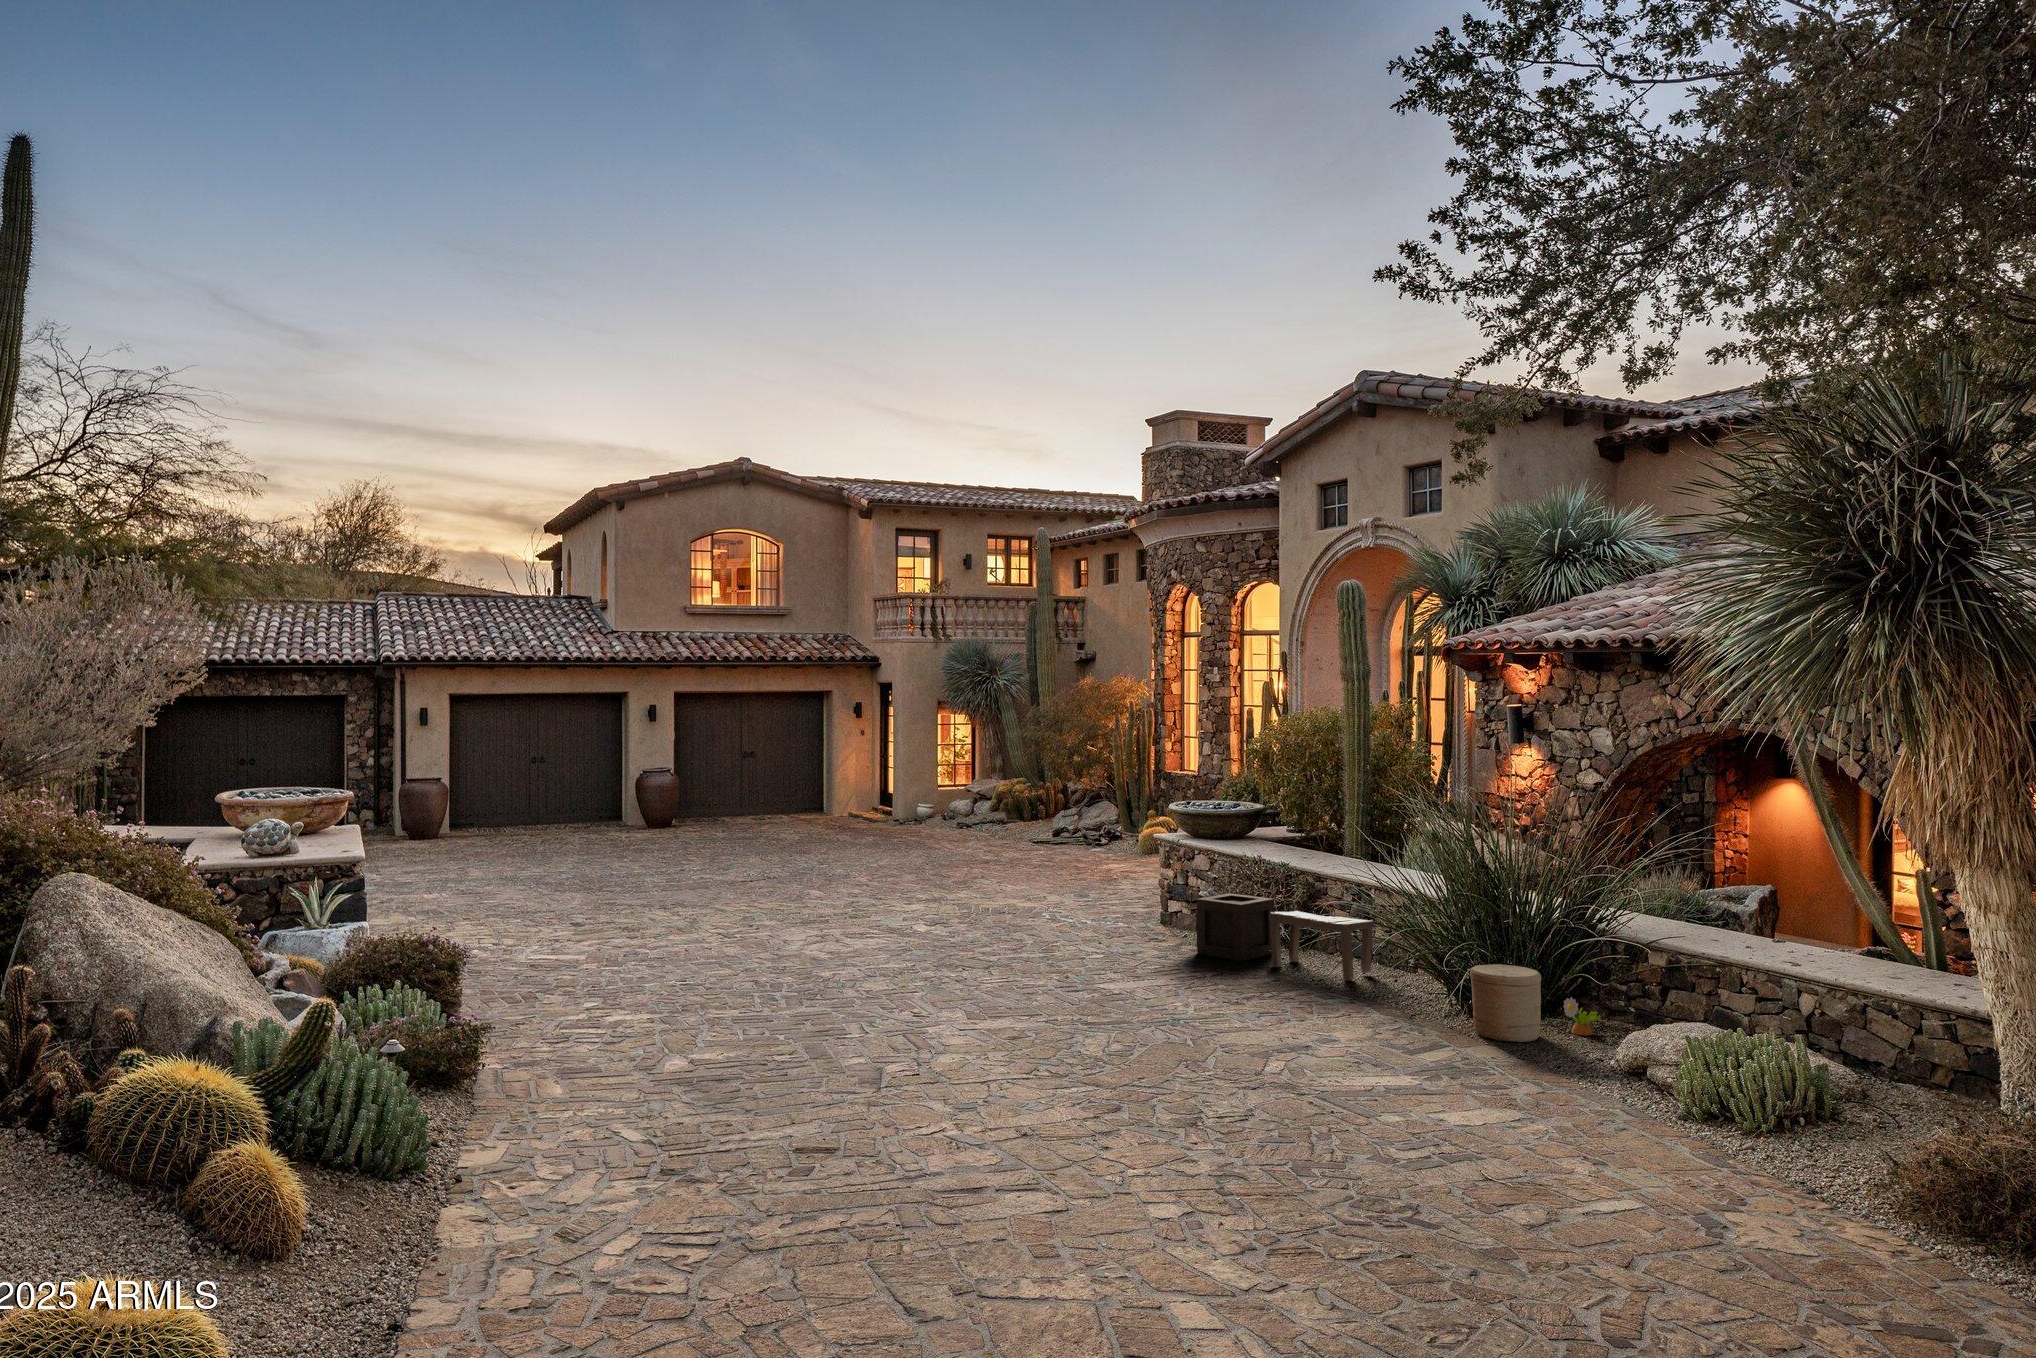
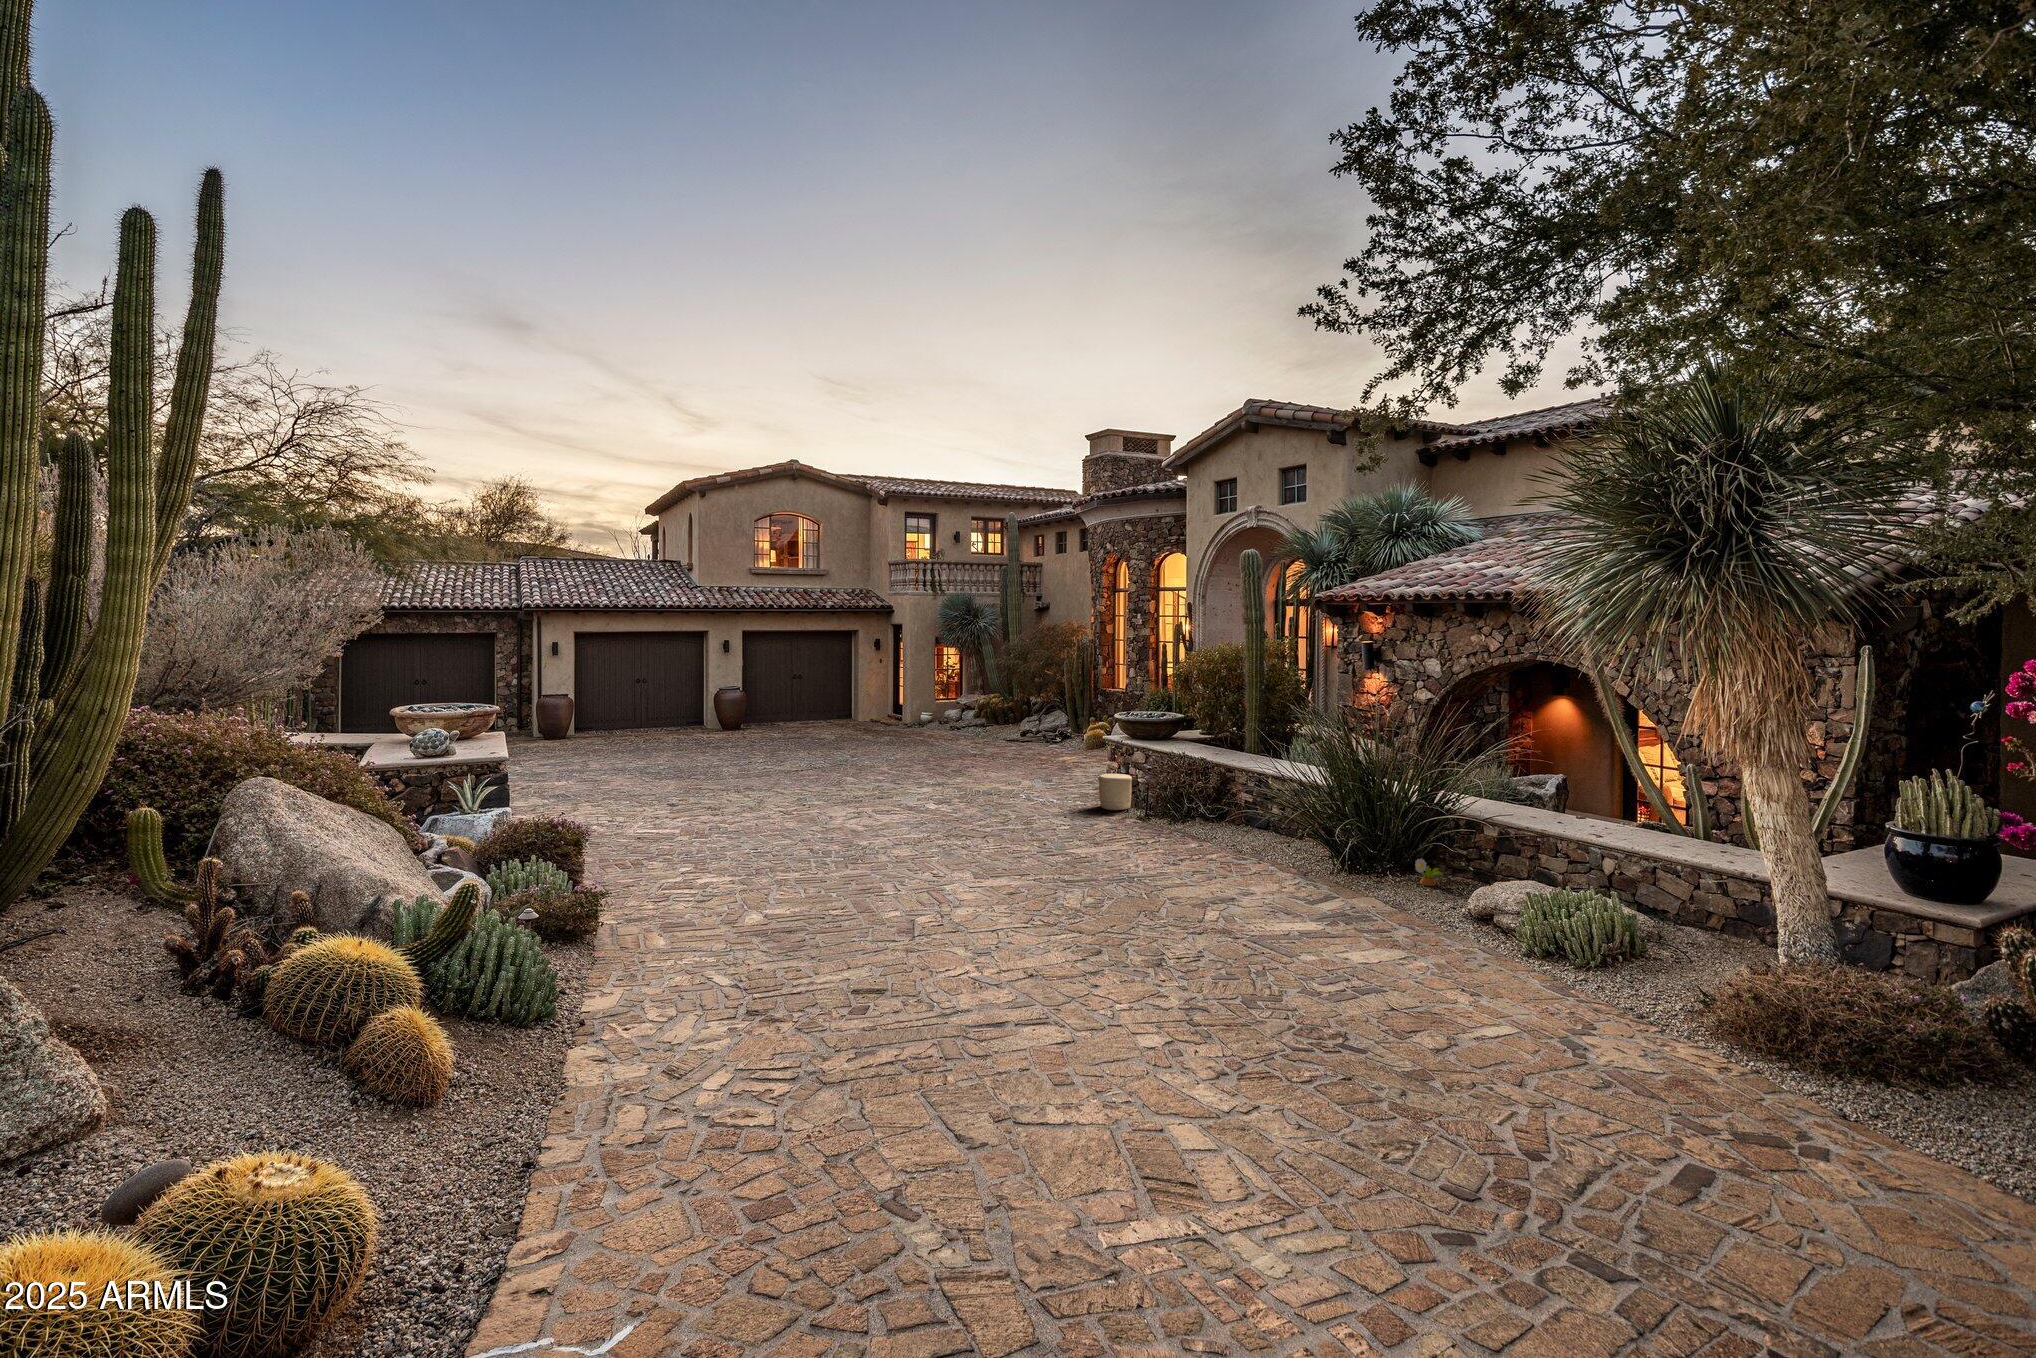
wooden crate: present [1196,893,1274,961] -> none [1137,780,1194,829]
bench: present [1269,911,1374,981] -> none [1192,793,1269,844]
woven basket: present [1470,964,1541,1042] -> present [1098,774,1132,810]

